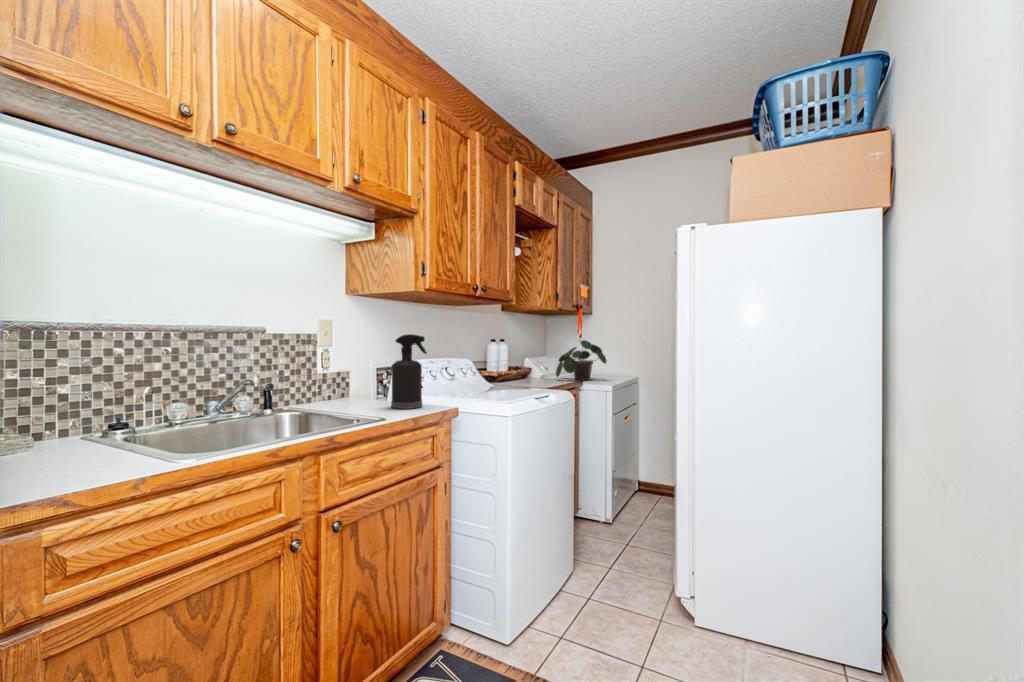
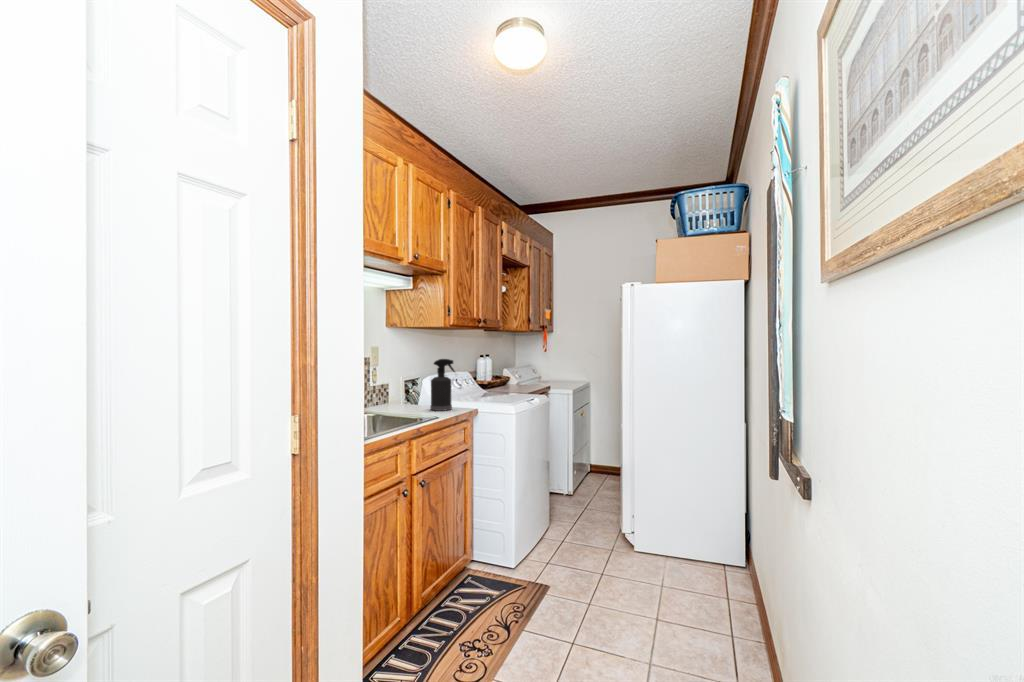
potted plant: present [556,340,607,380] -> none [529,355,568,387]

